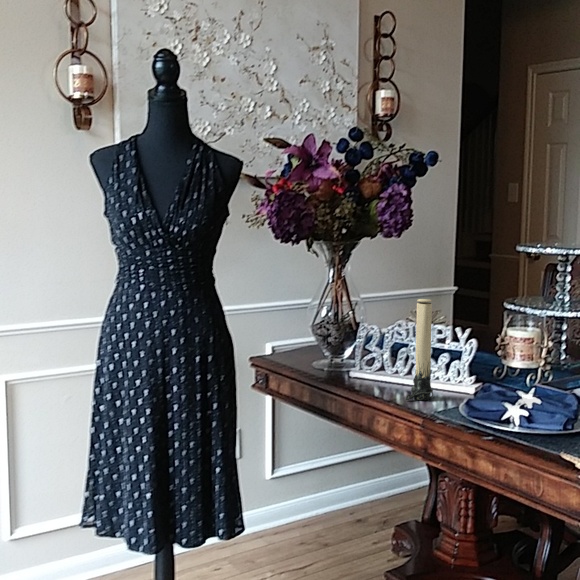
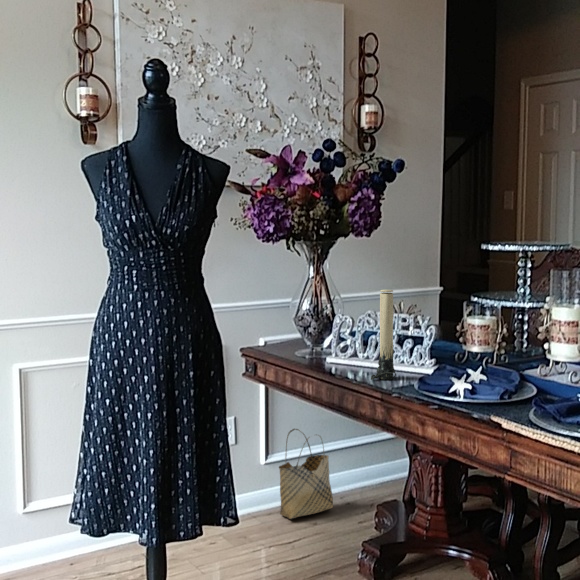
woven basket: none [286,438,342,536] -> present [279,429,333,519]

